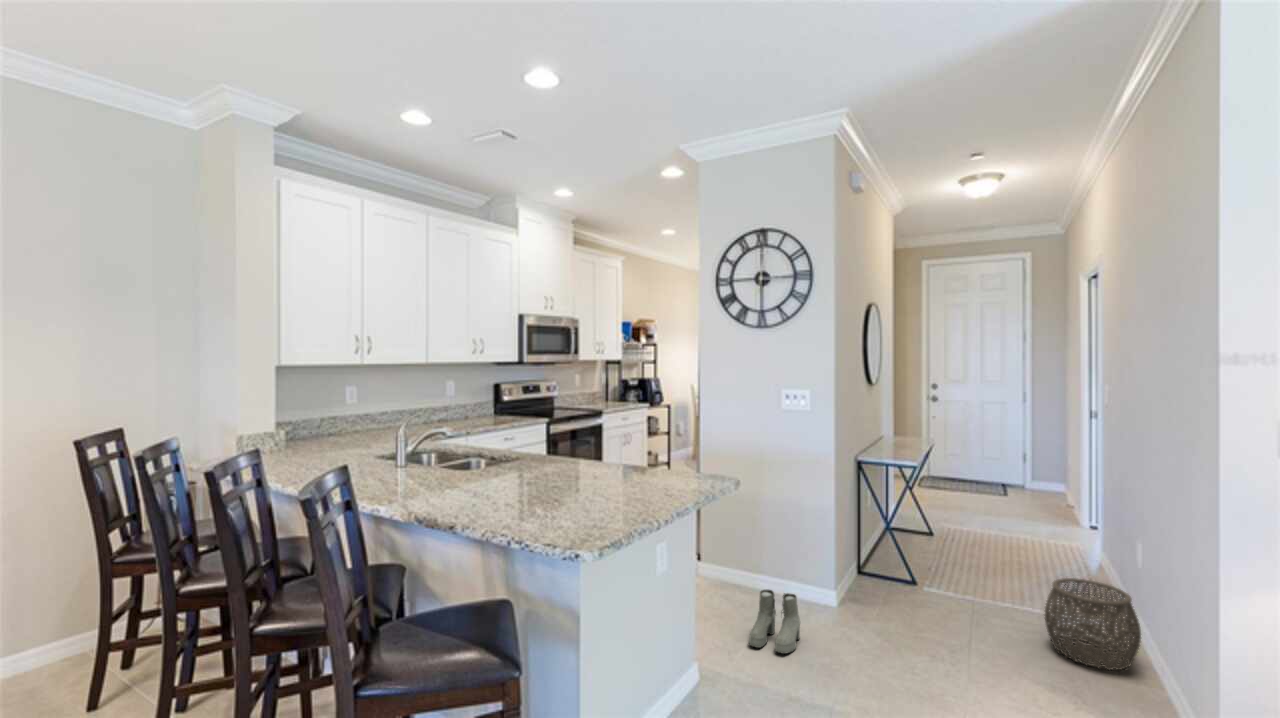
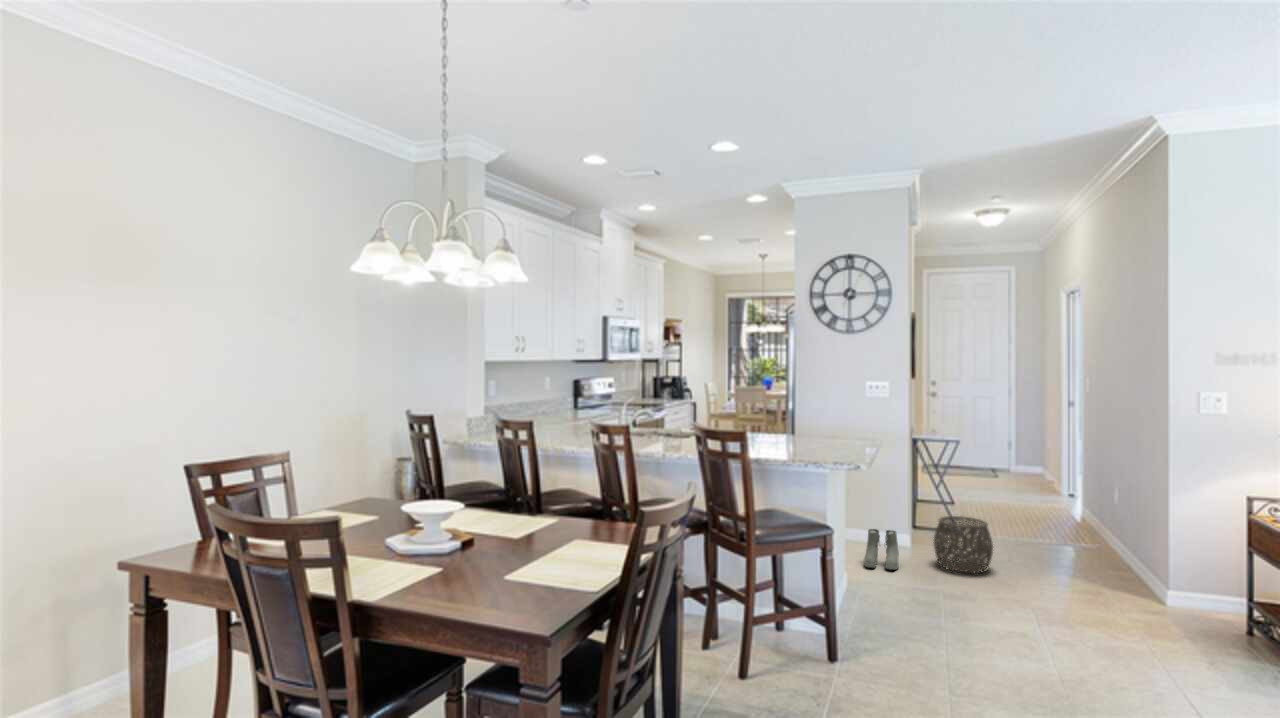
woven basket: present [1045,578,1141,670] -> present [934,516,993,573]

